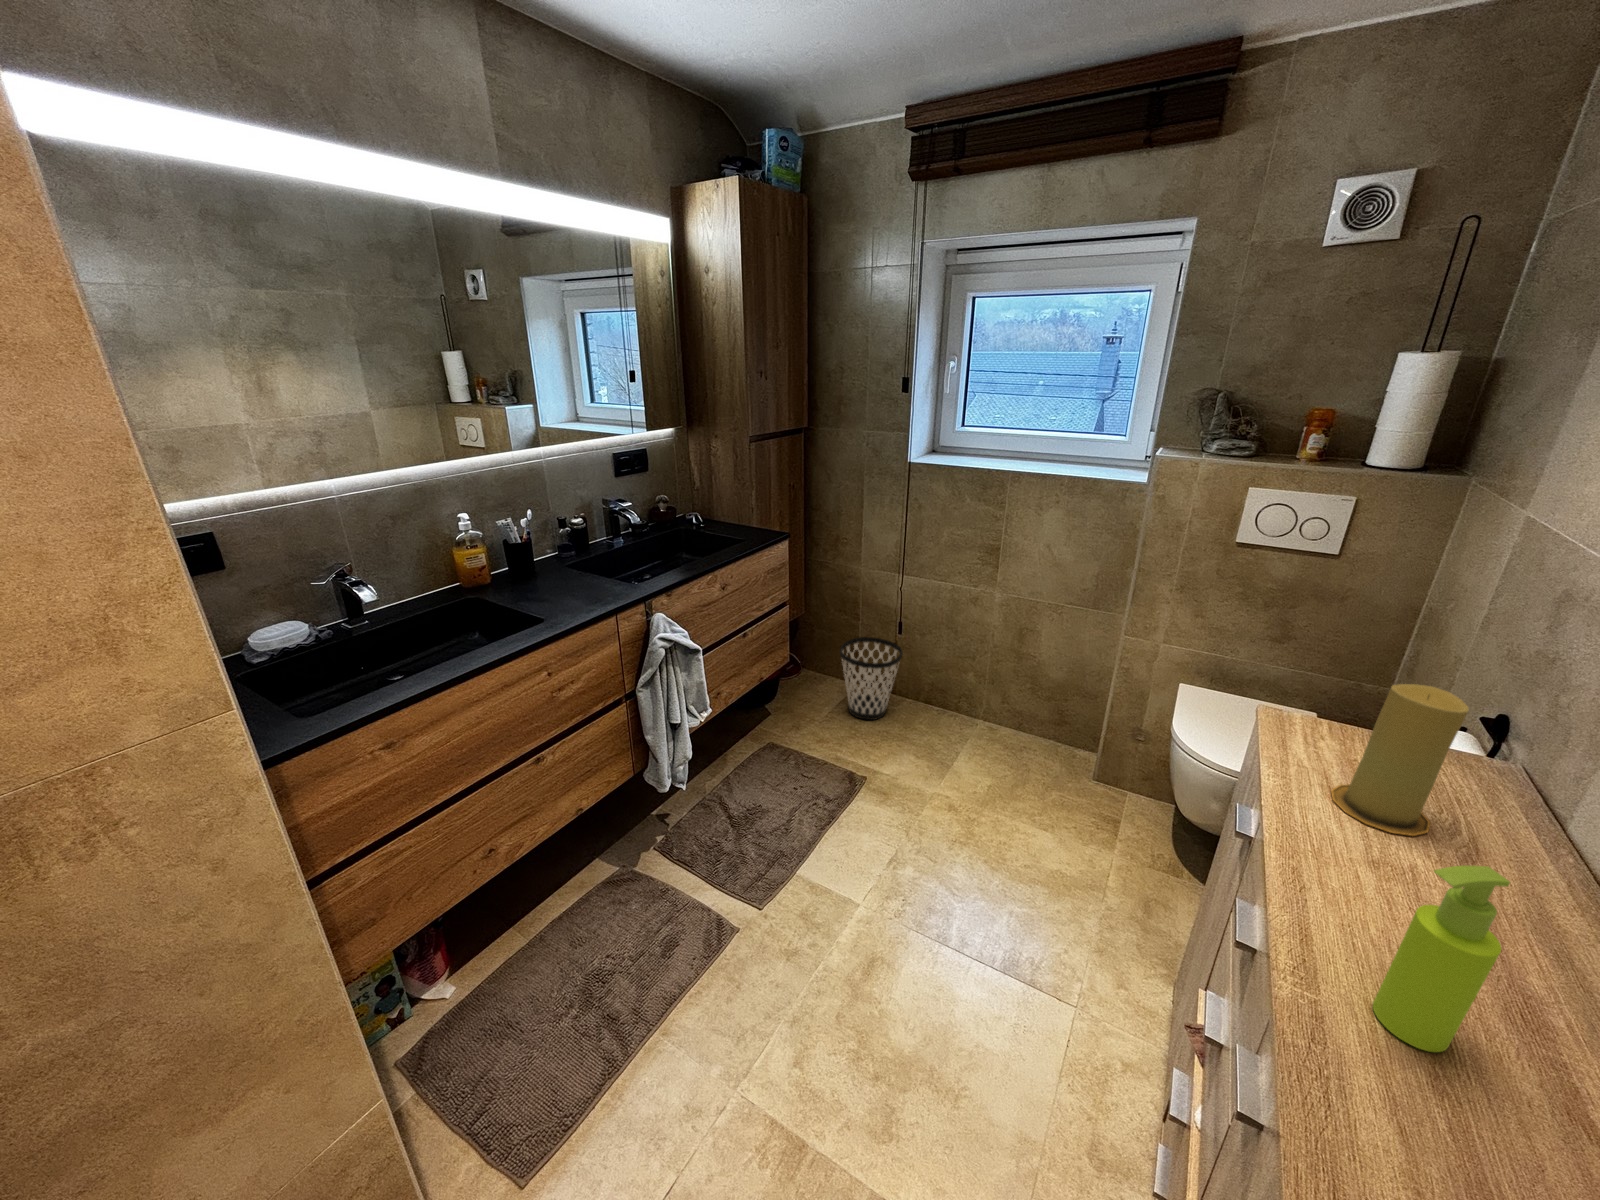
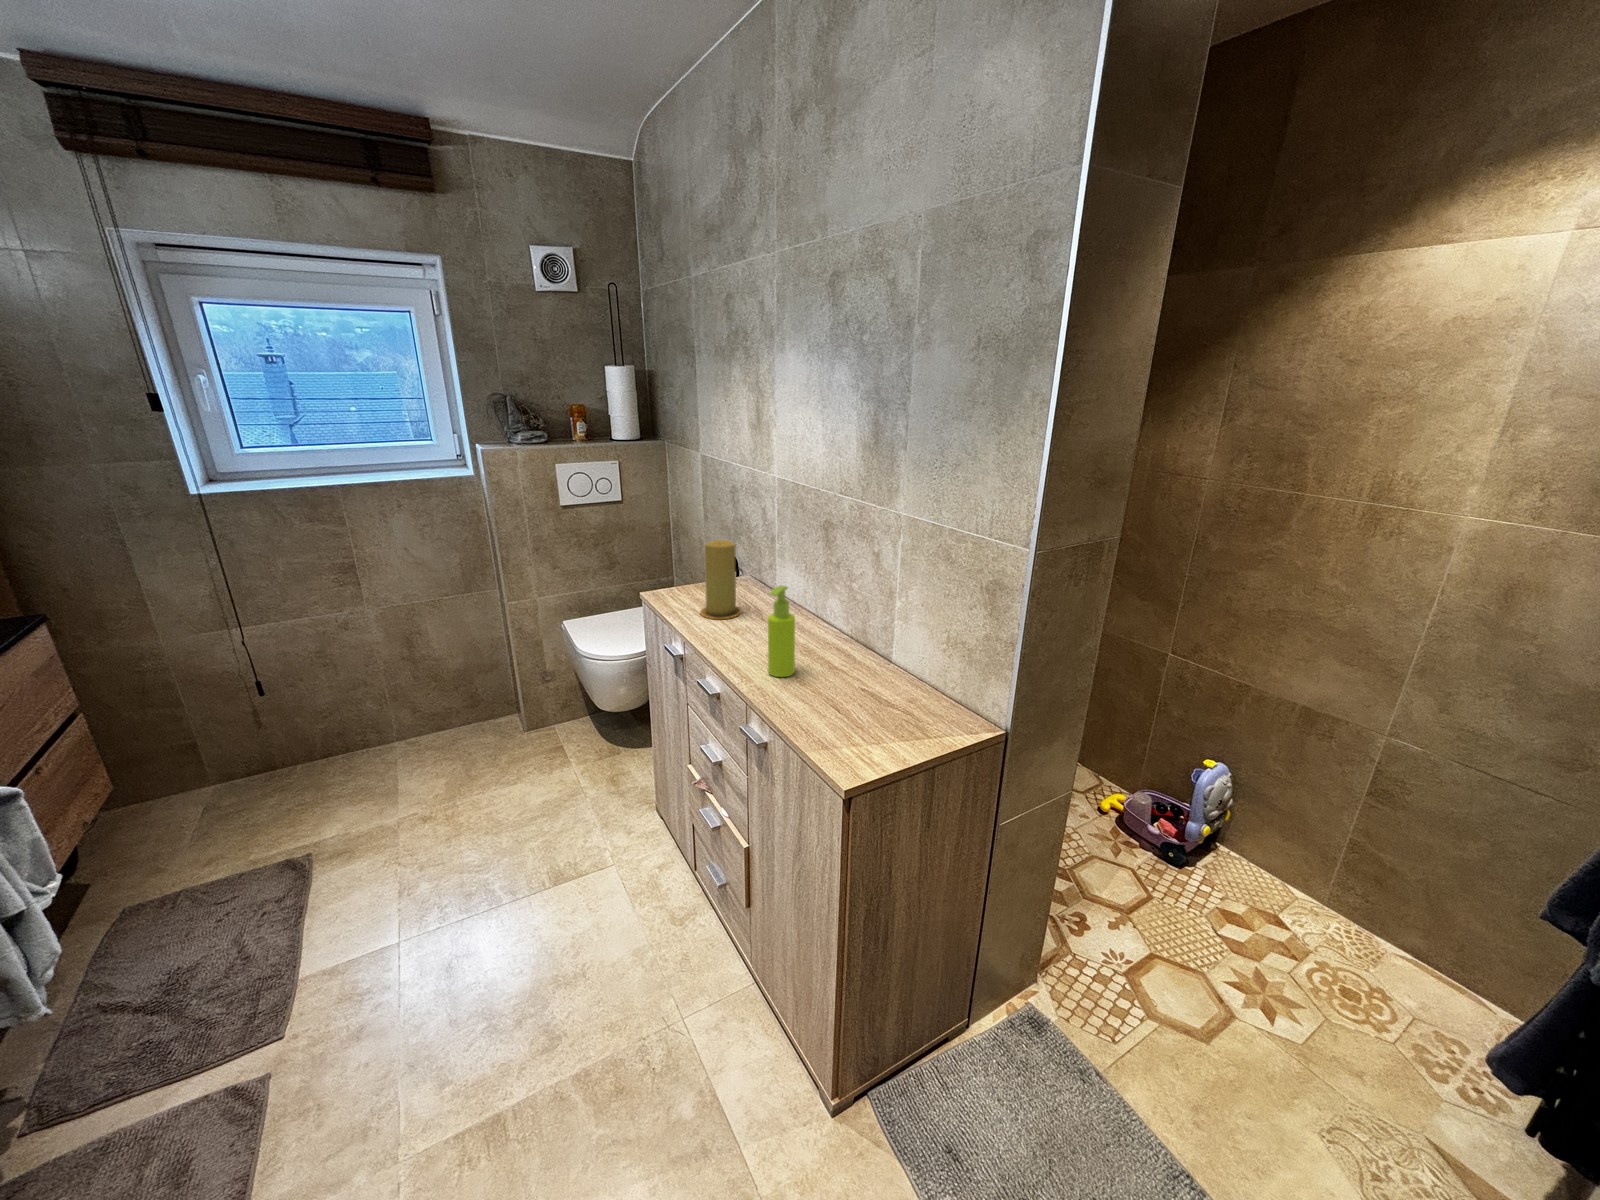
wastebasket: present [840,637,903,720] -> none [176,709,279,815]

